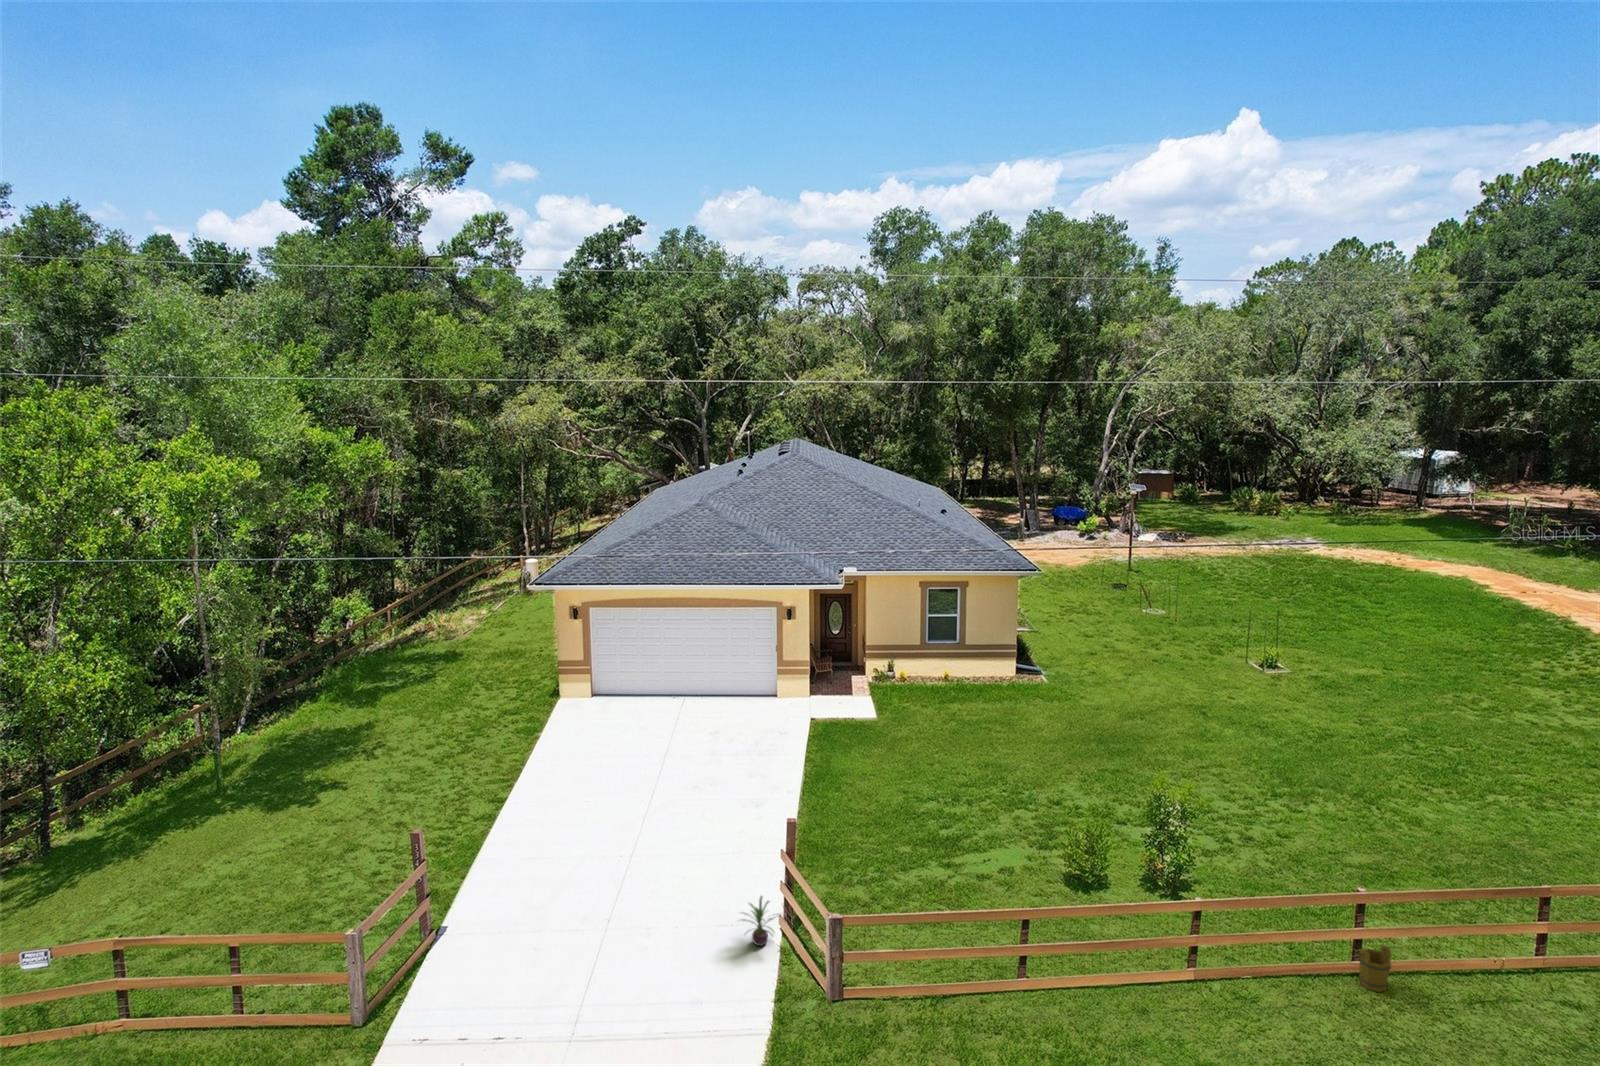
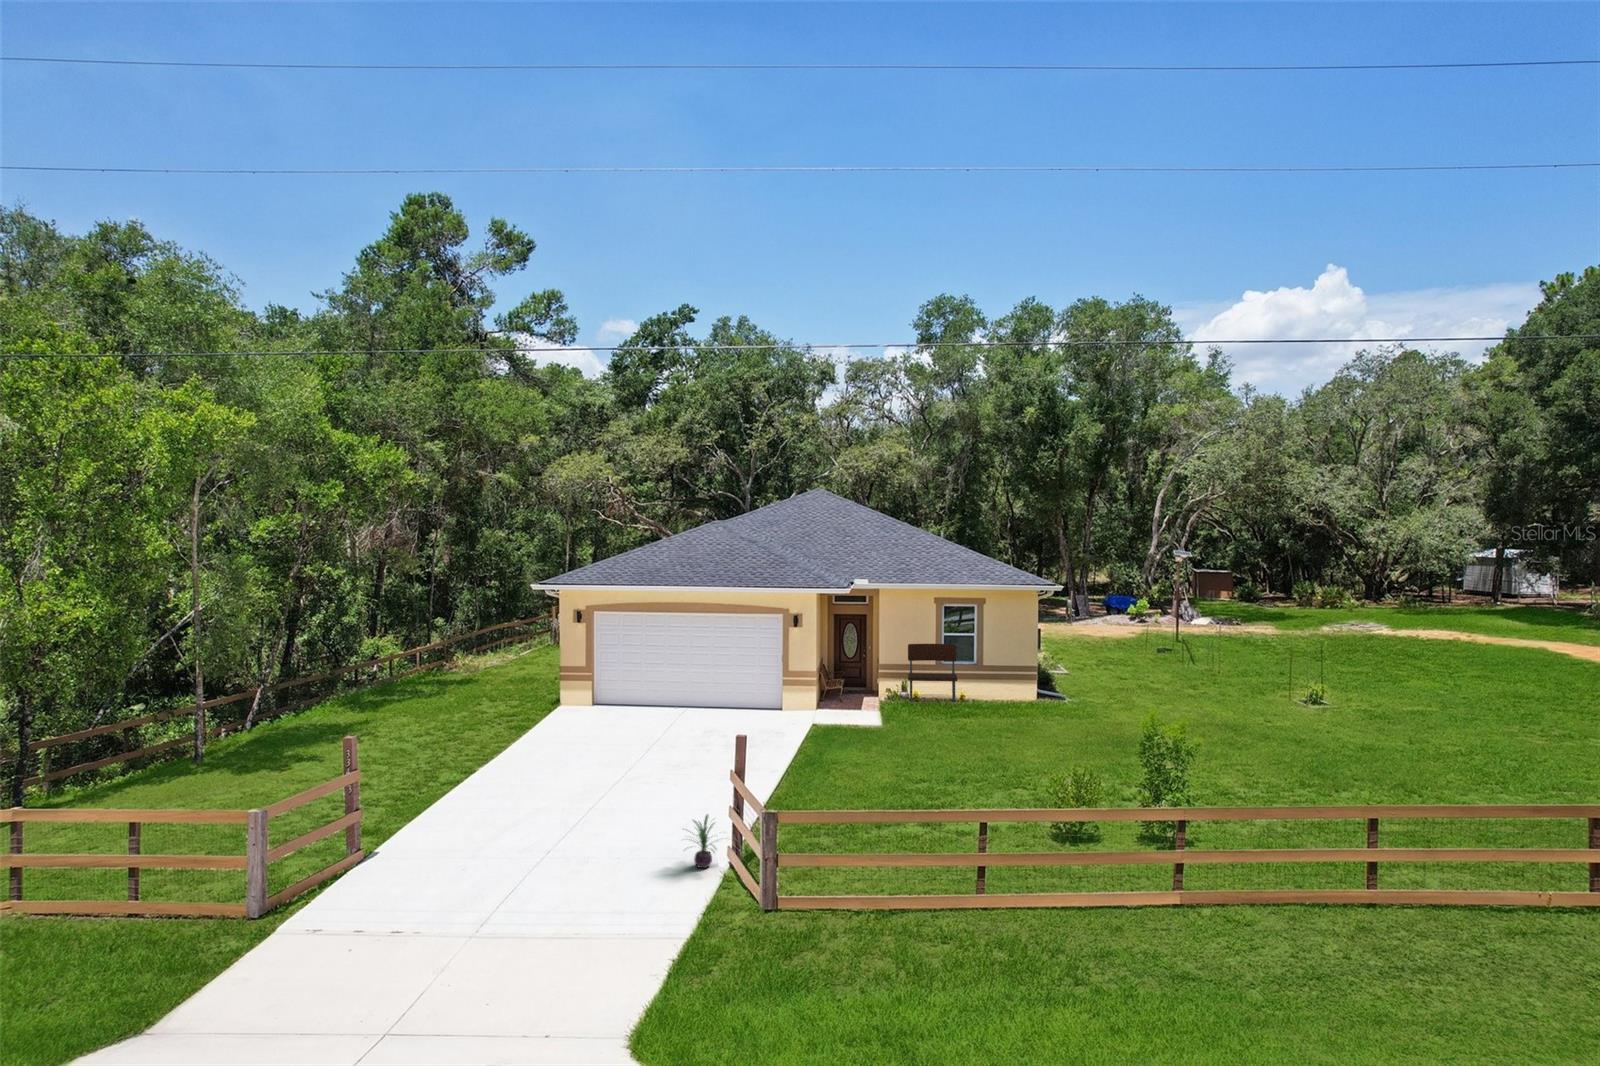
bench: none [895,623,943,680] -> present [908,644,957,702]
bucket: present [1359,945,1391,992] -> none [1373,873,1415,927]

